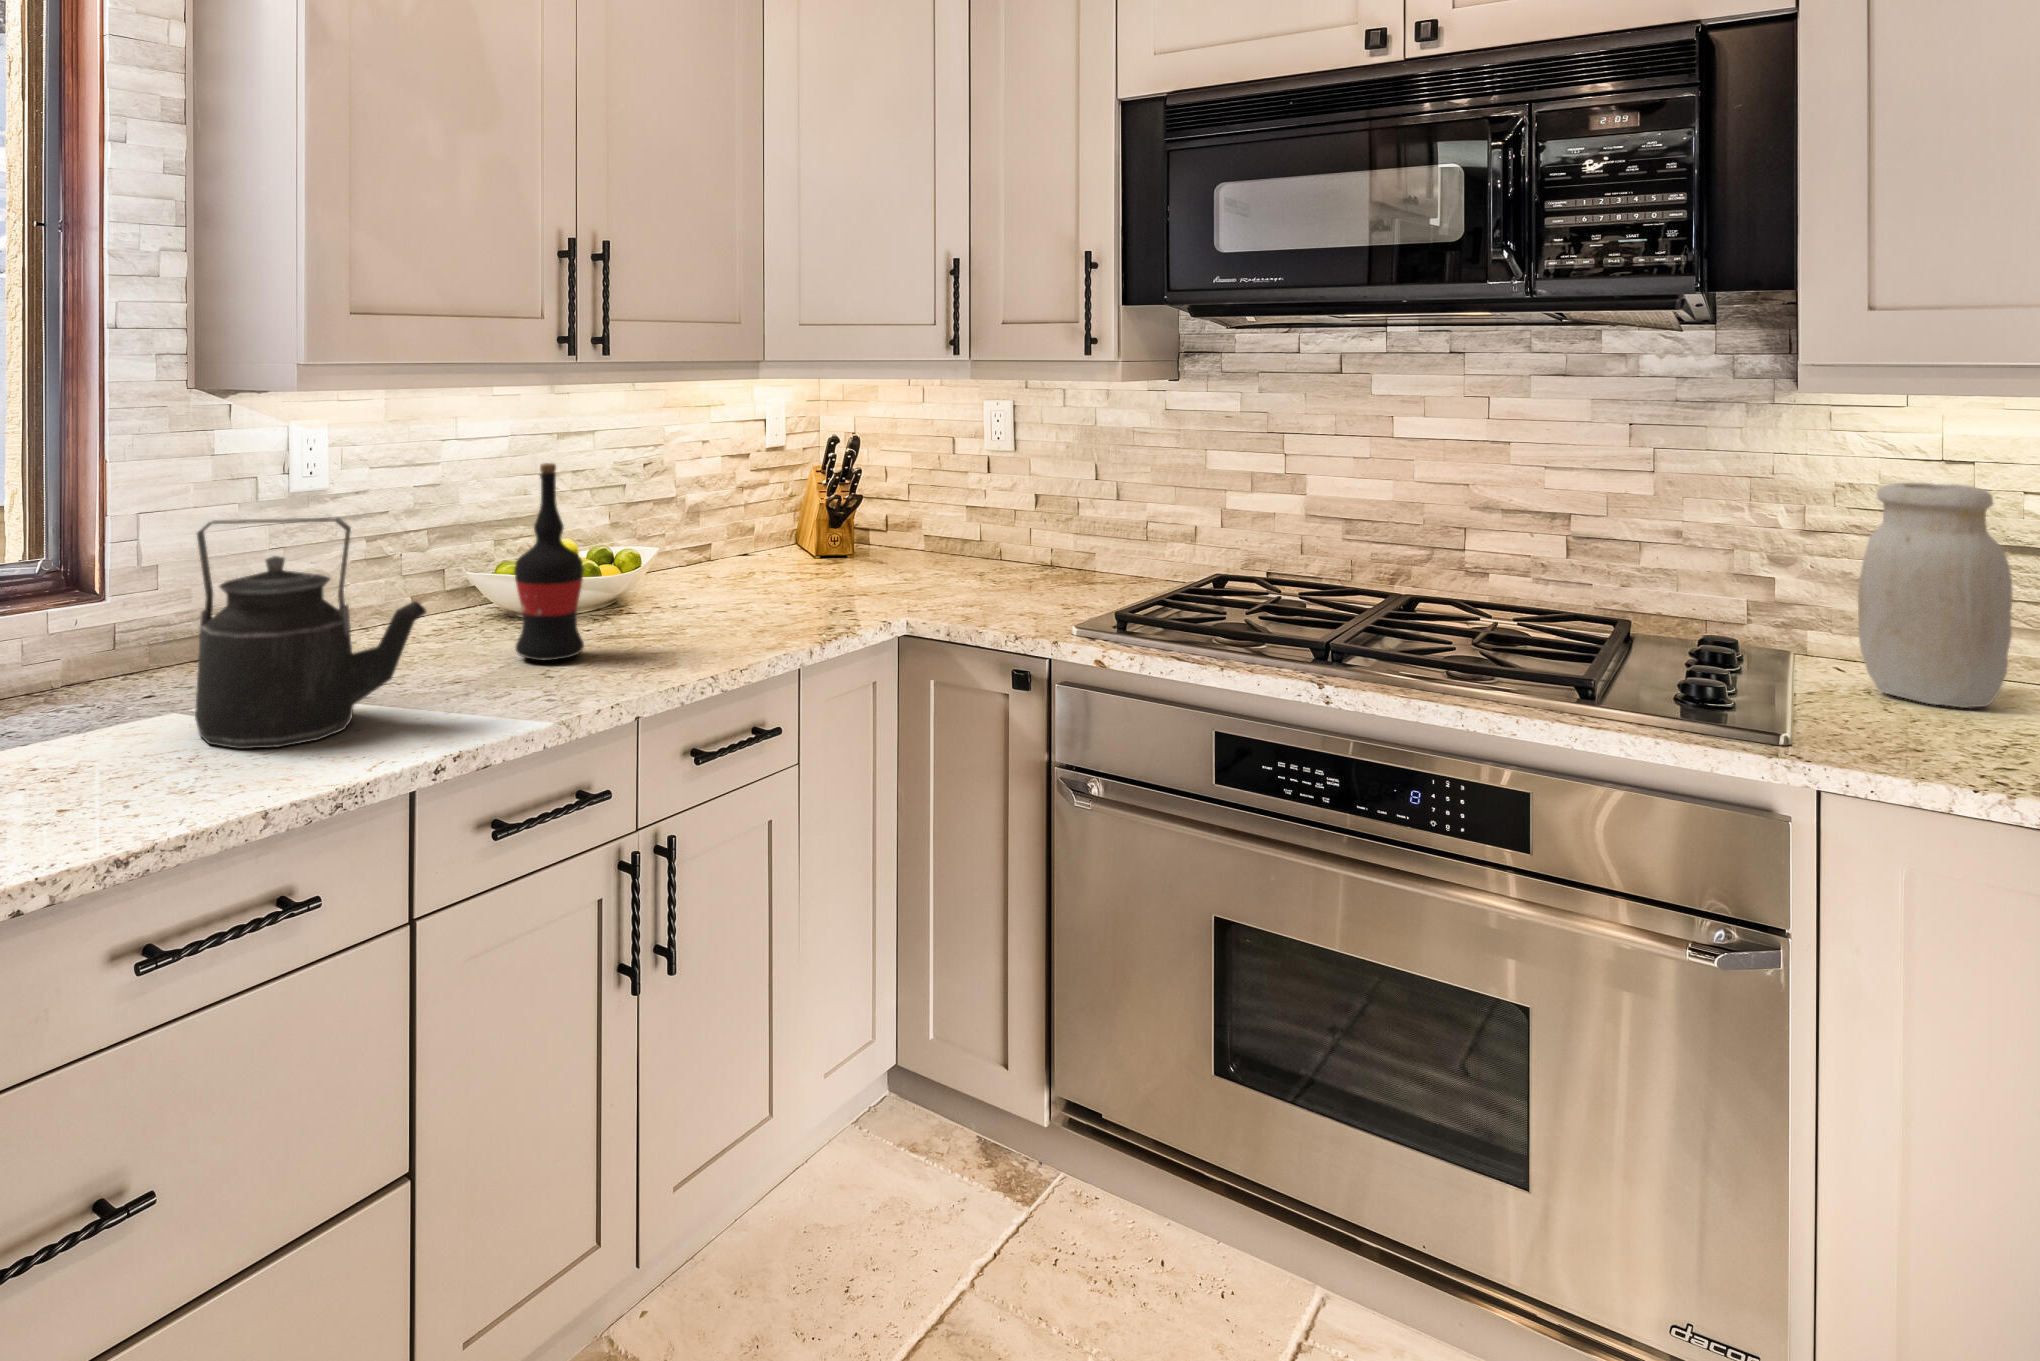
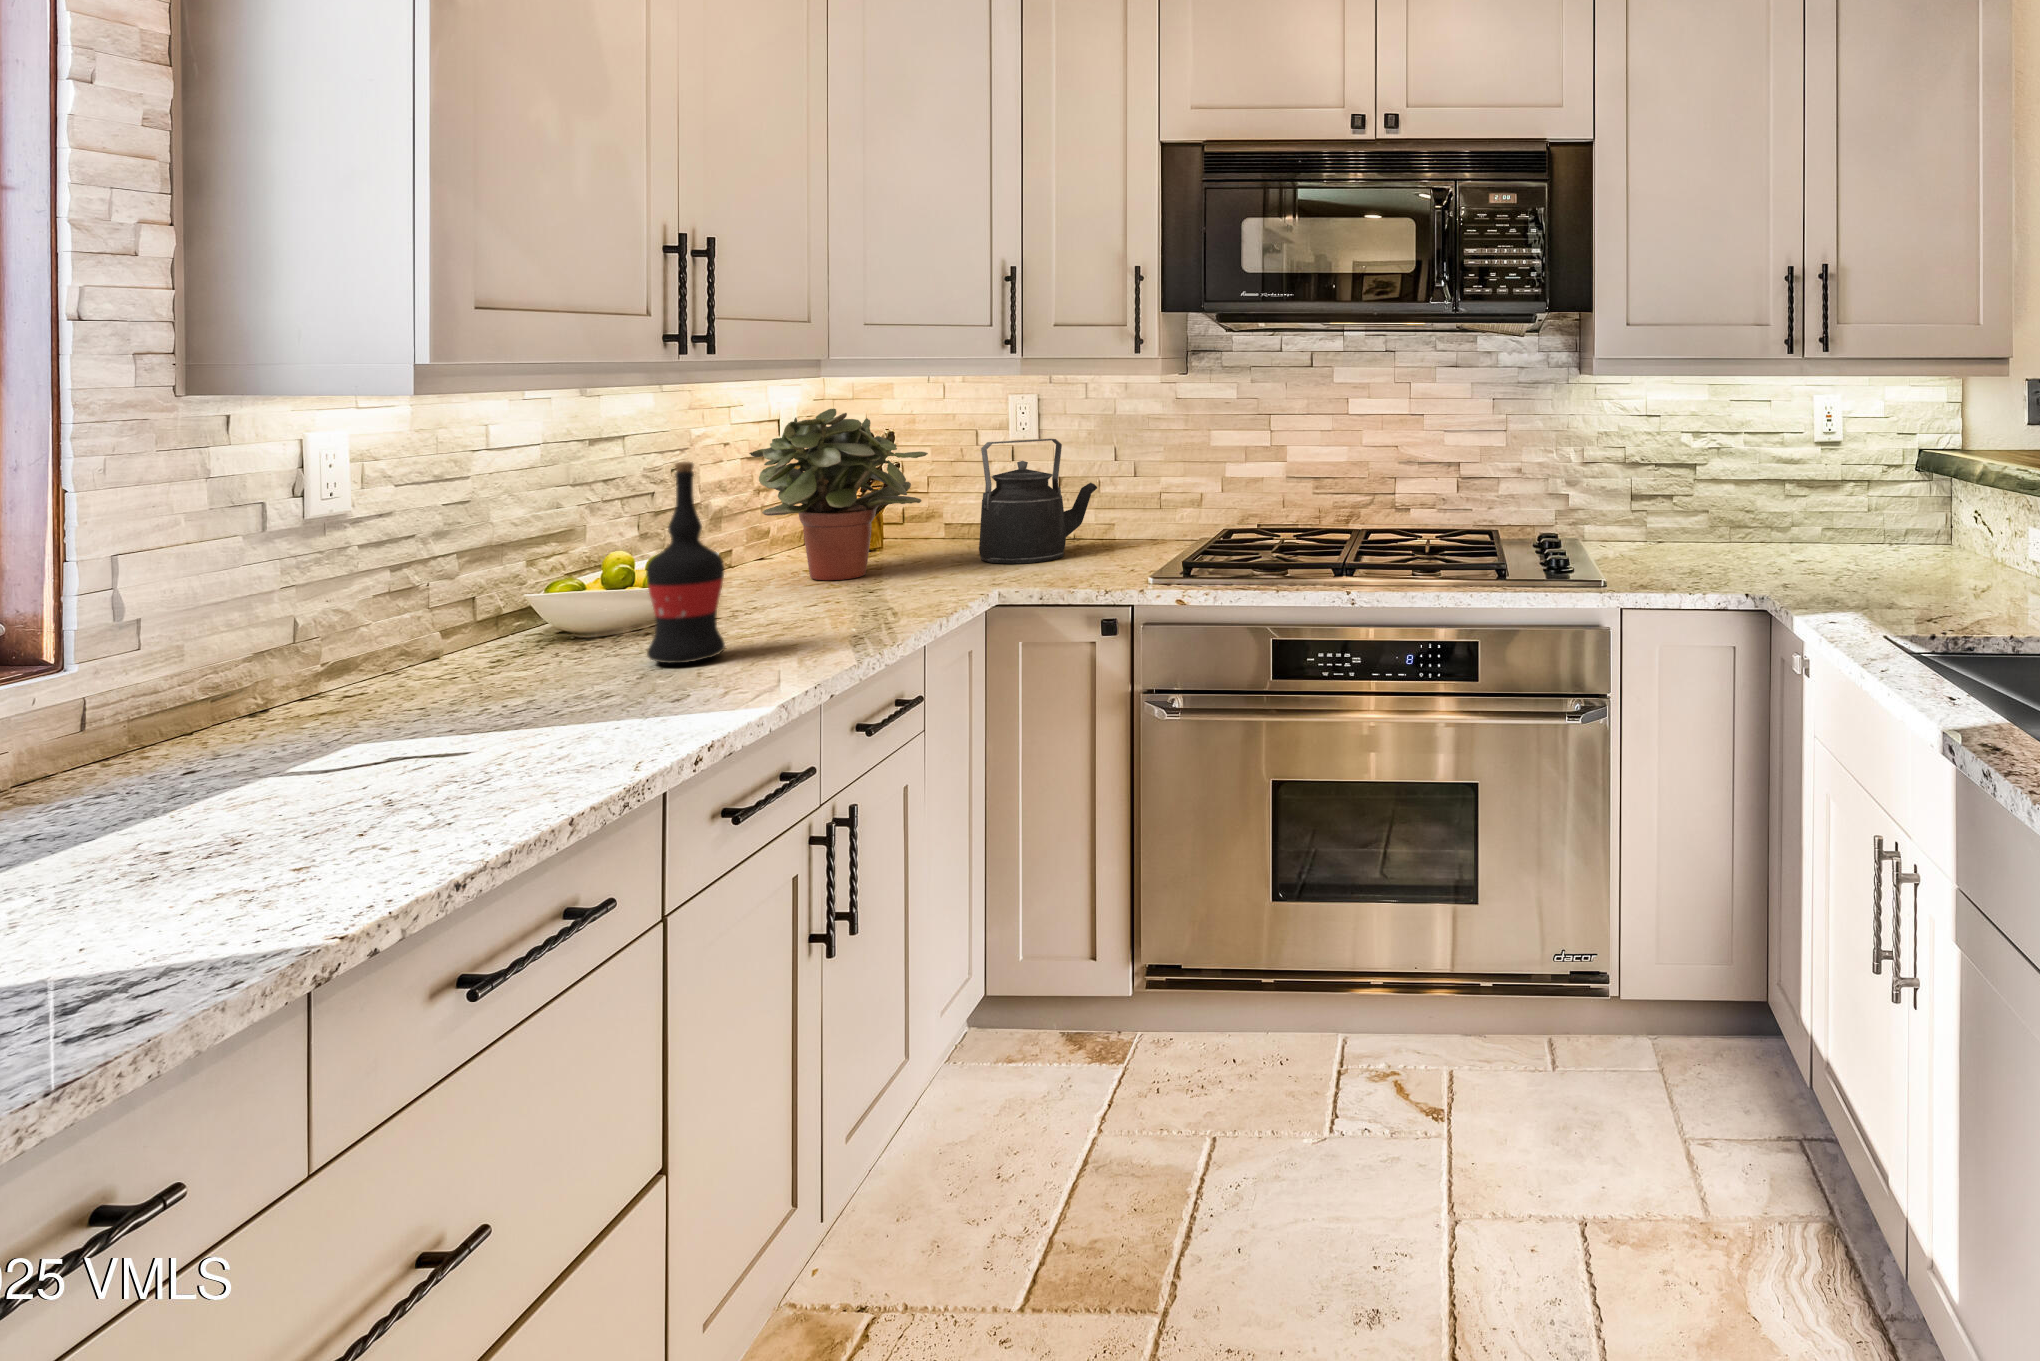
potted plant: none [694,413,858,590] -> present [749,409,928,580]
jar: present [1858,483,2013,708] -> none [1623,432,1693,564]
kettle: present [195,517,426,749] -> present [979,439,1097,564]

